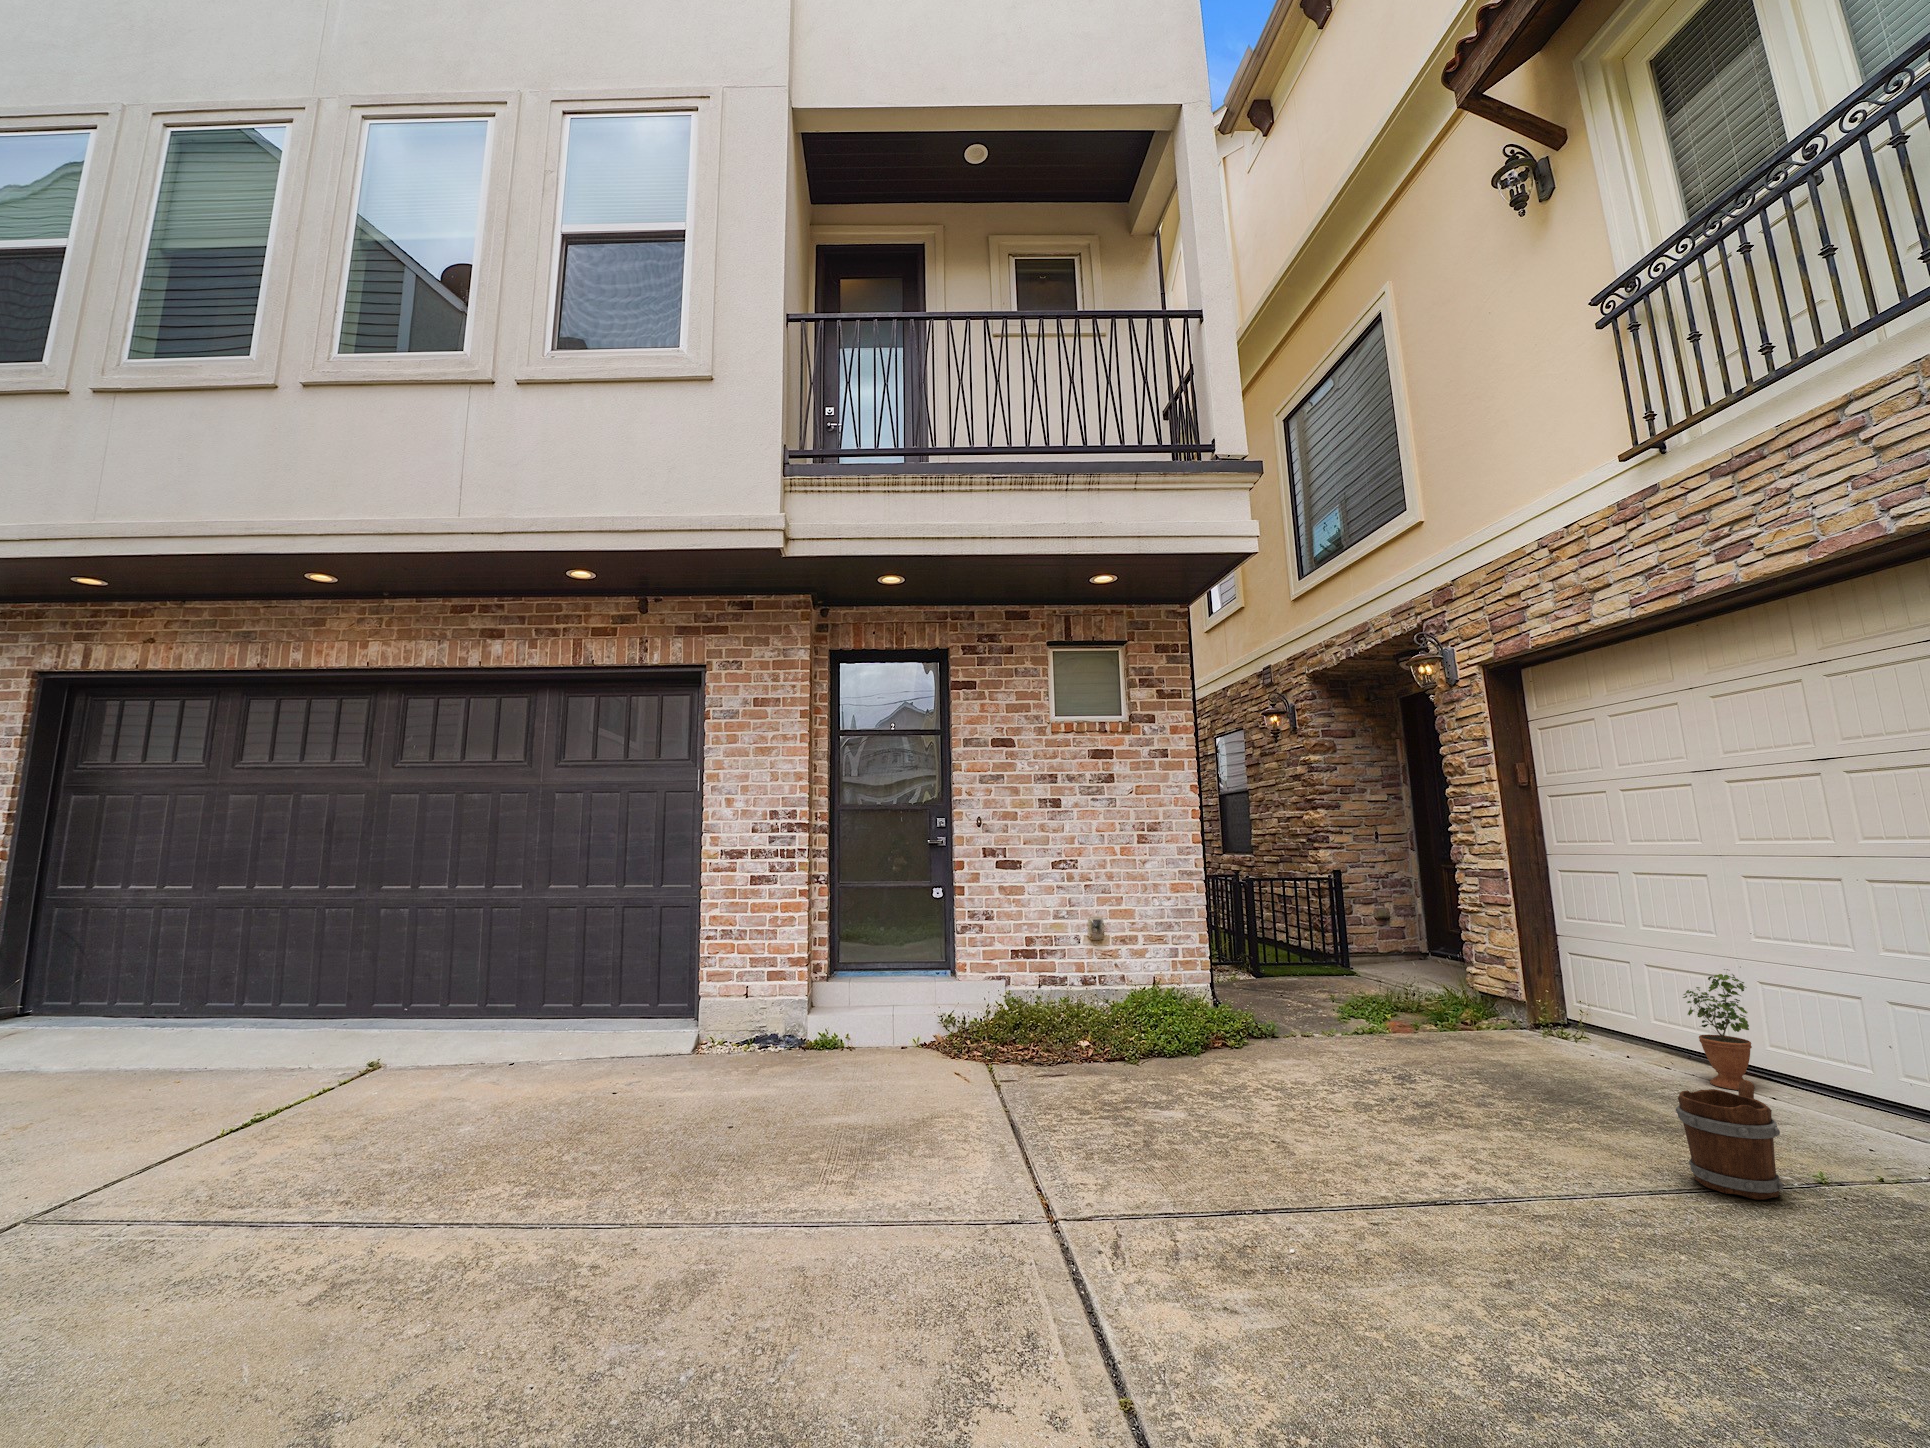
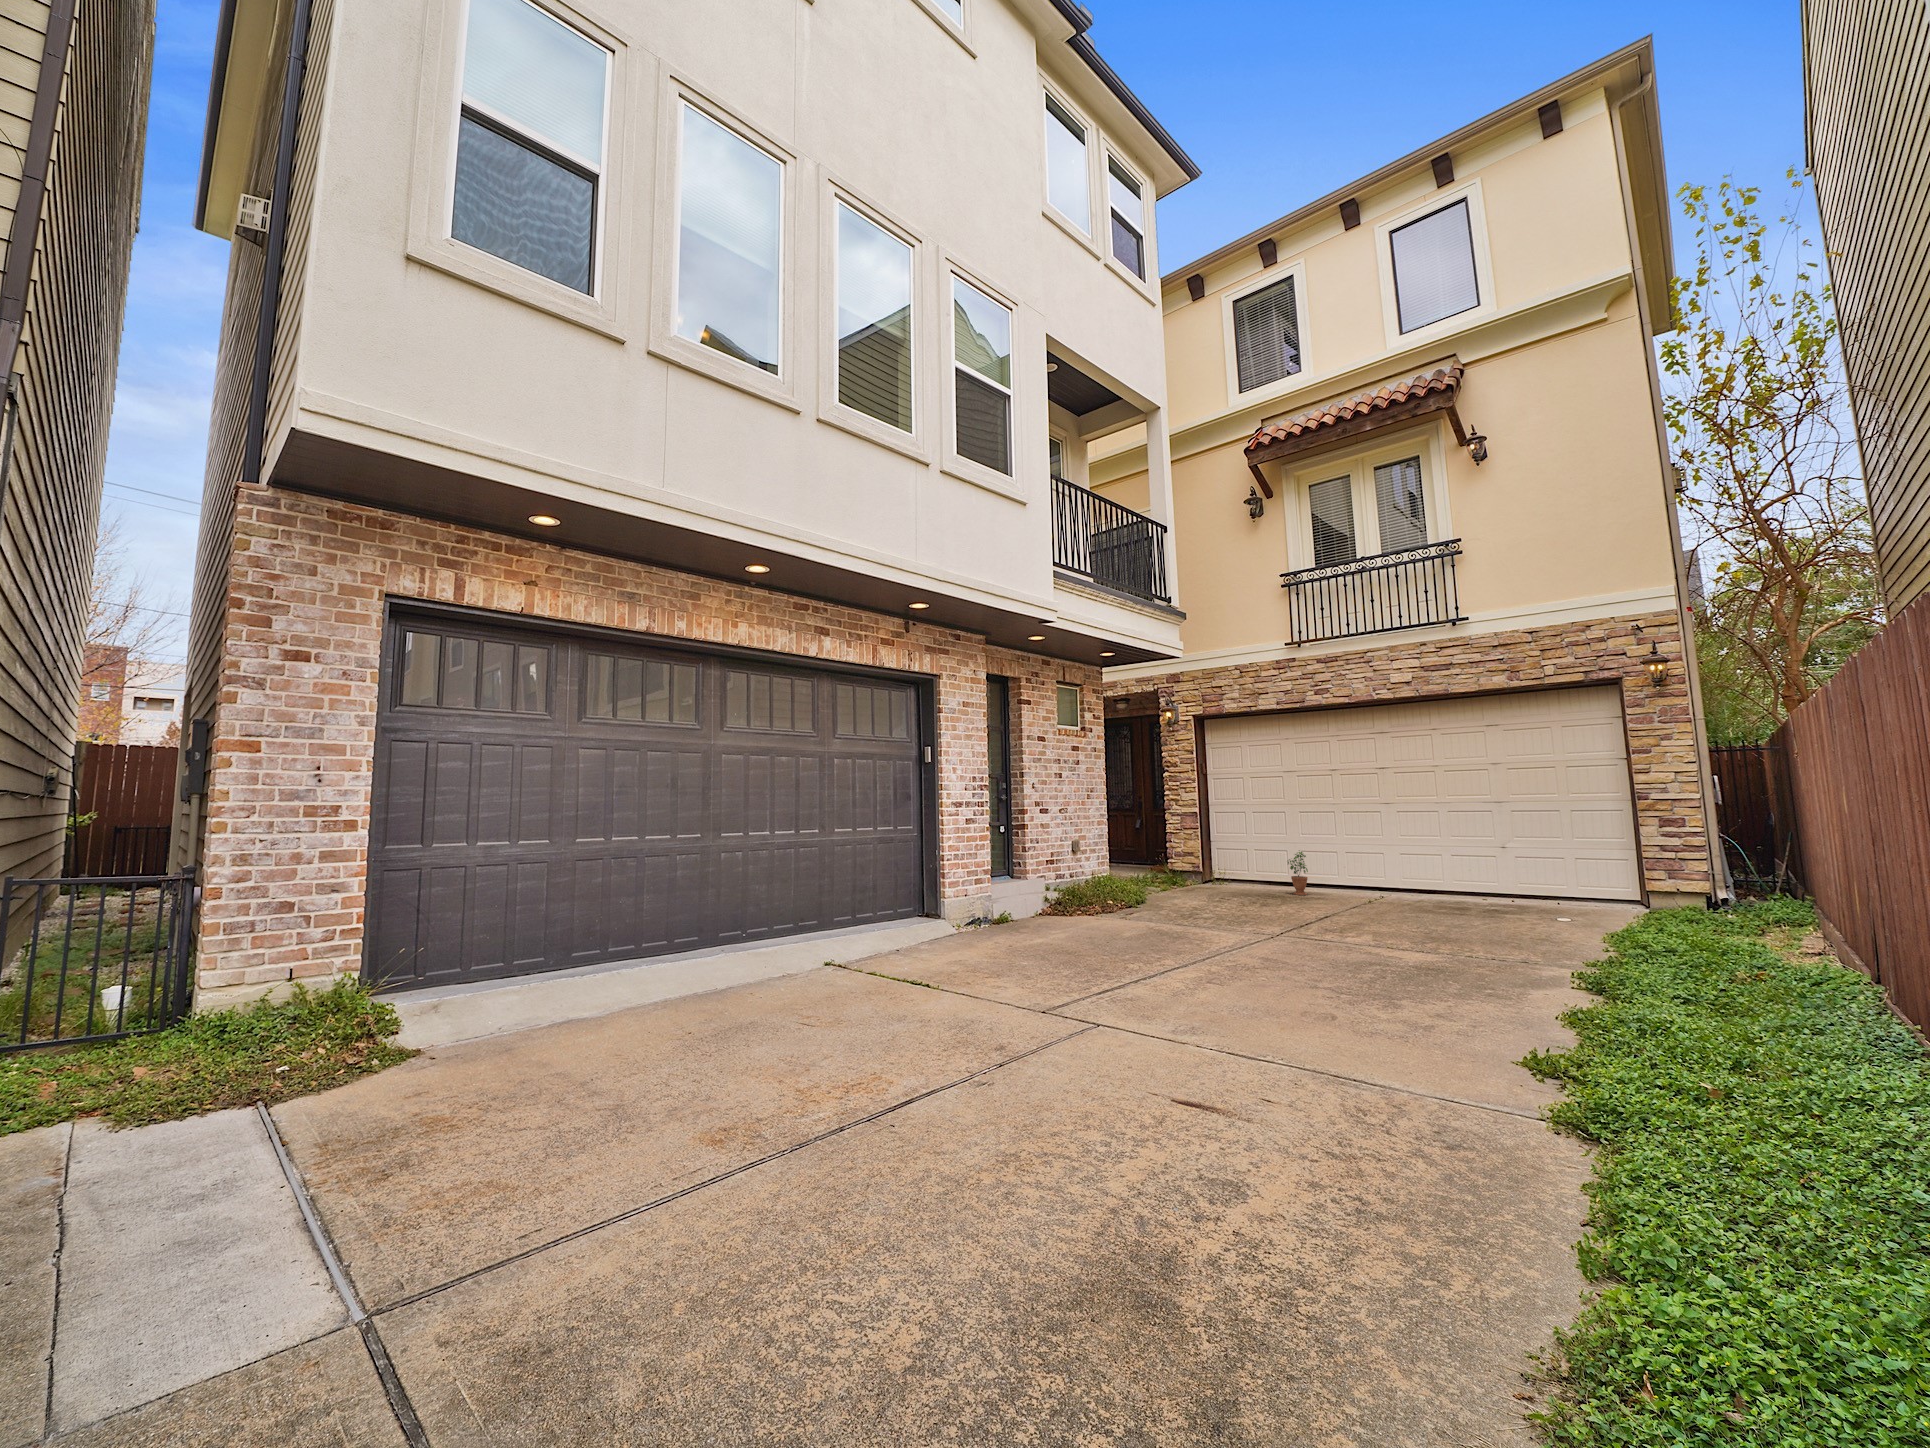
bucket: present [1676,1080,1784,1200] -> none [1355,881,1384,916]

